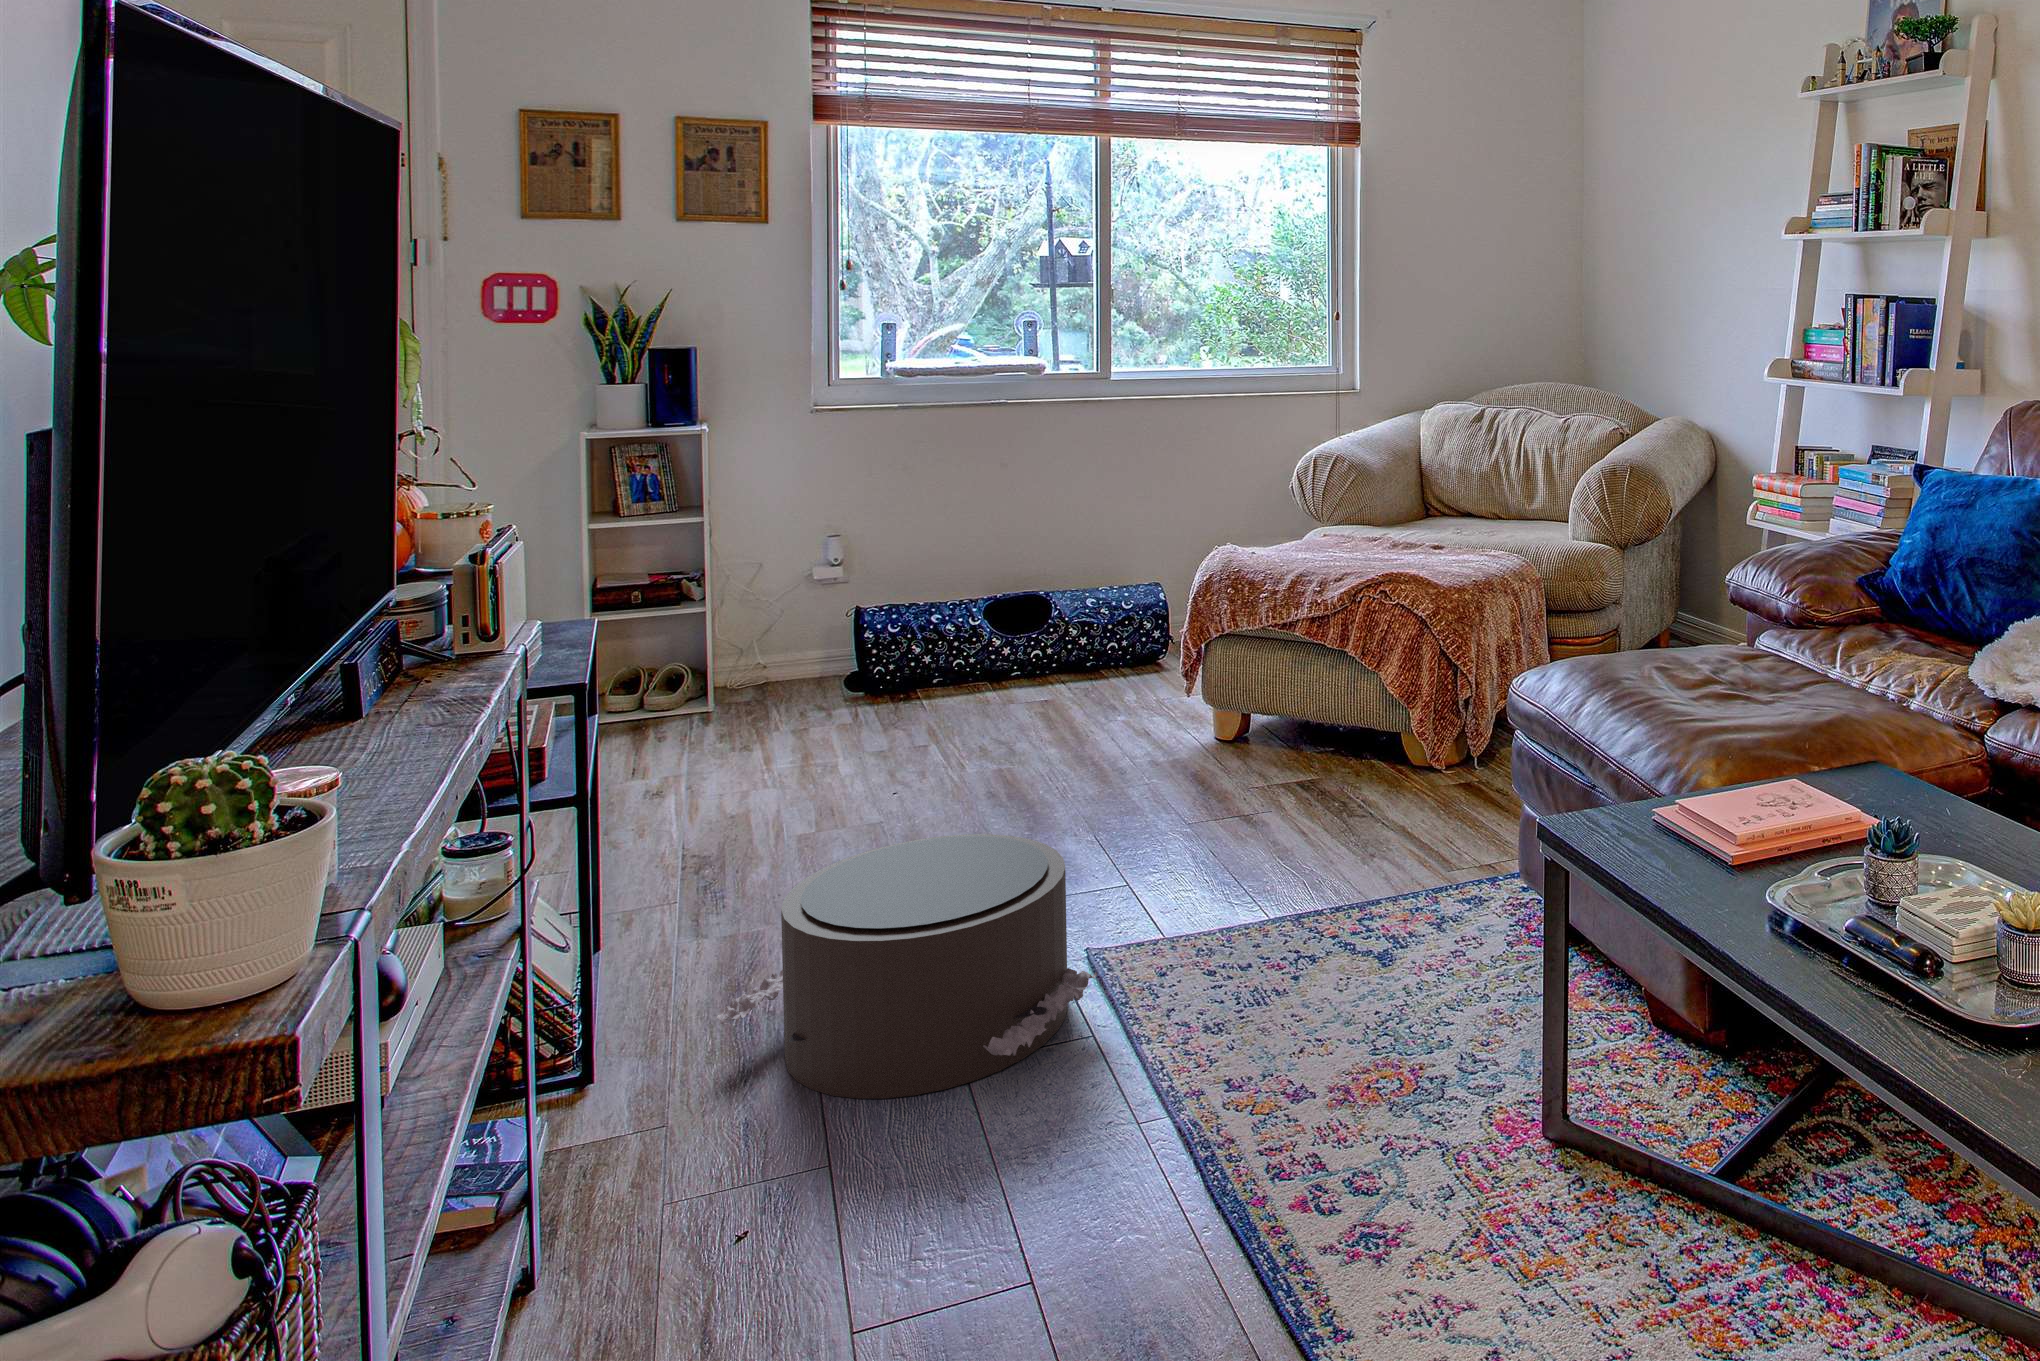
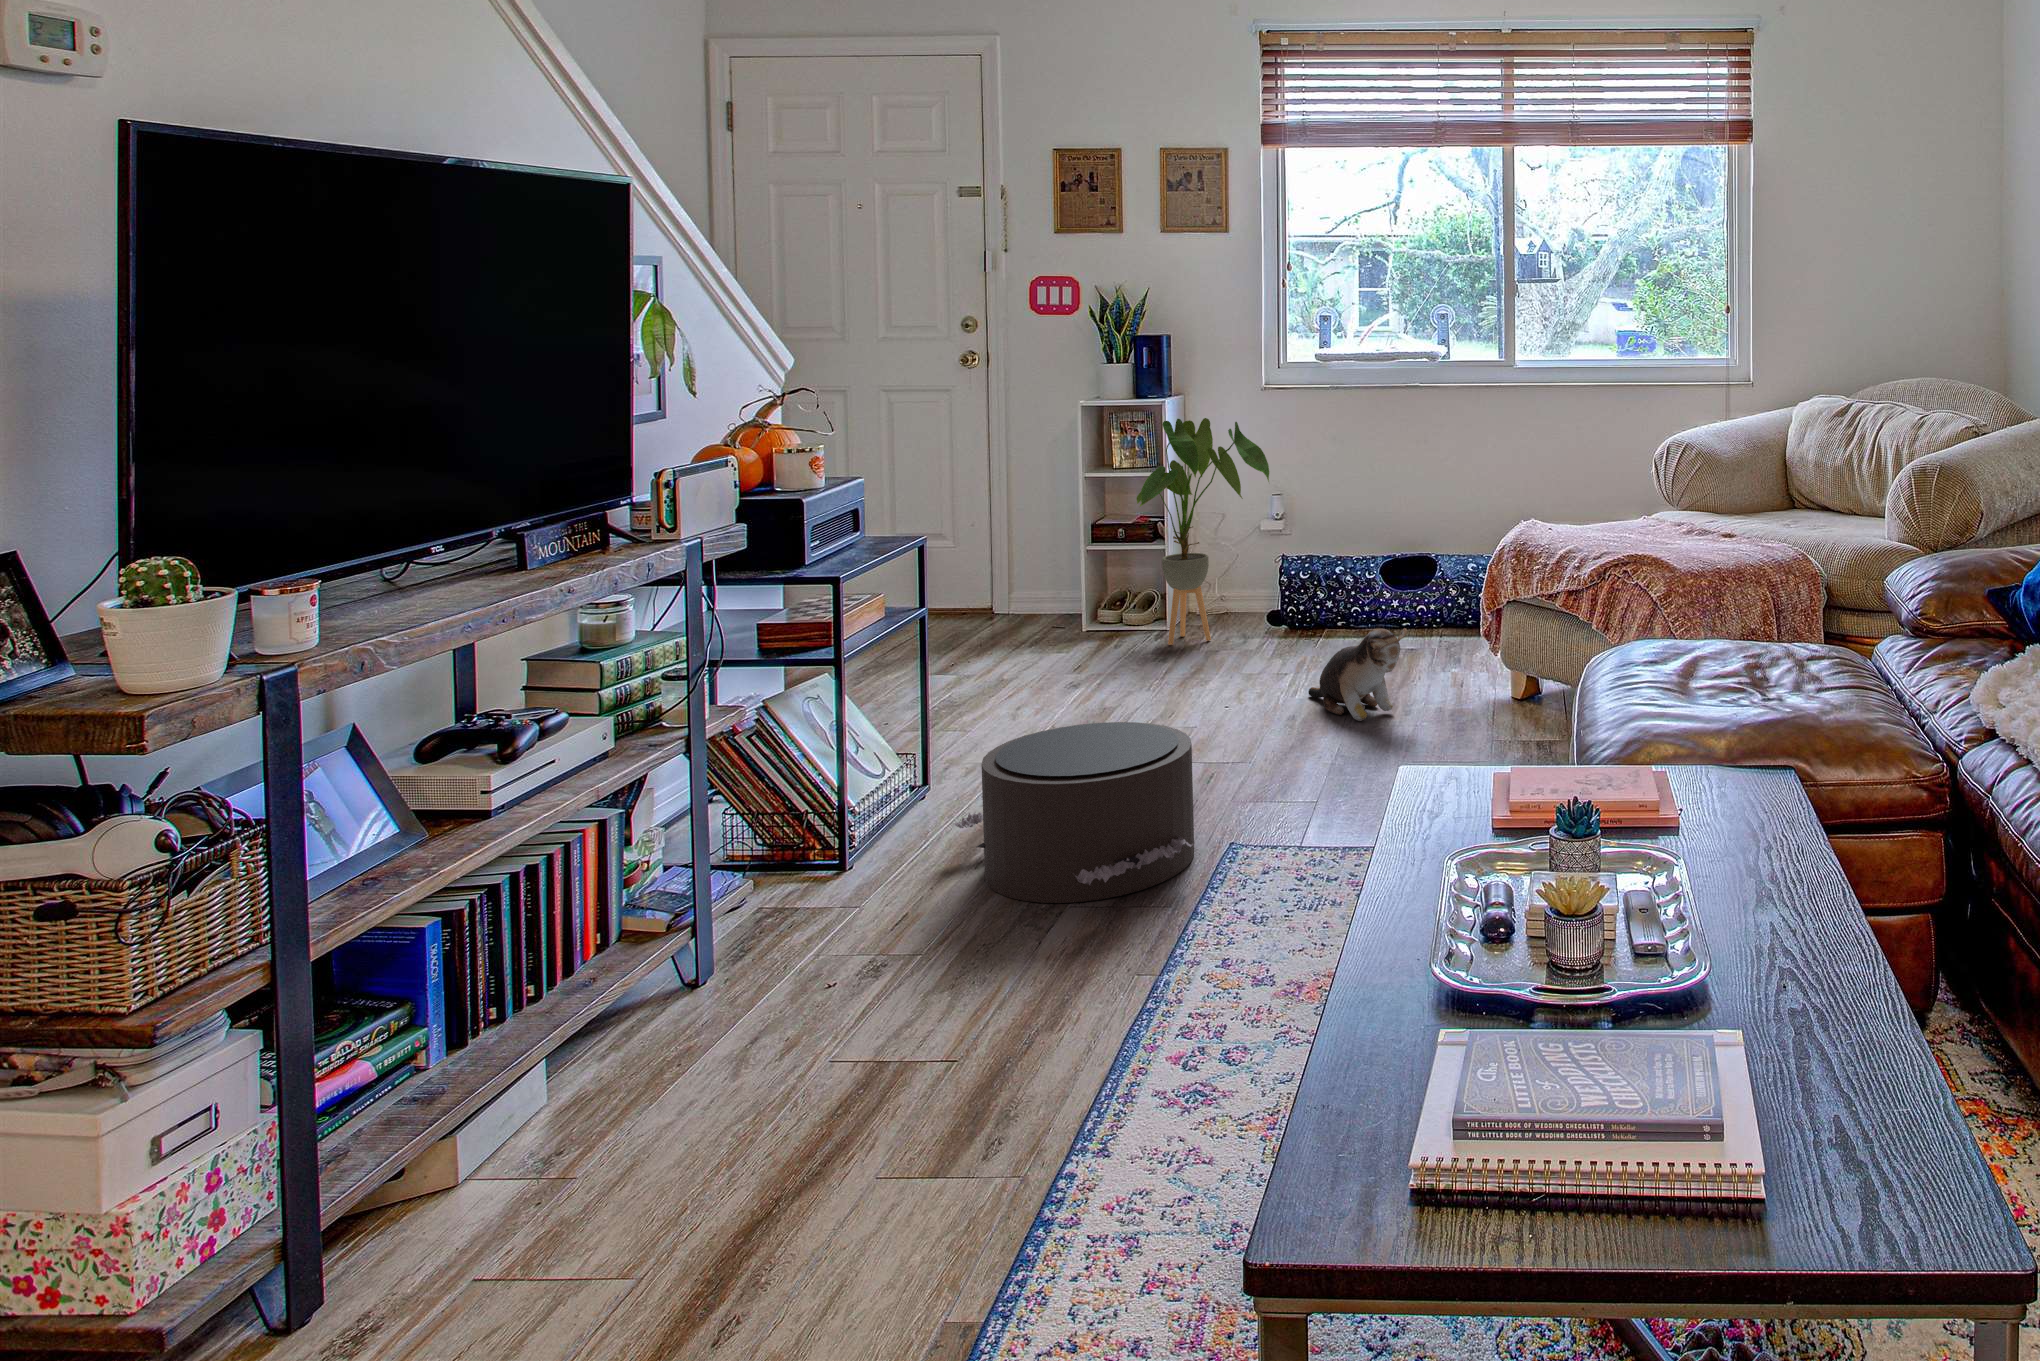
house plant: none [668,449,865,736] -> present [1137,418,1269,645]
plush toy: none [987,679,1145,793] -> present [1308,628,1407,721]

